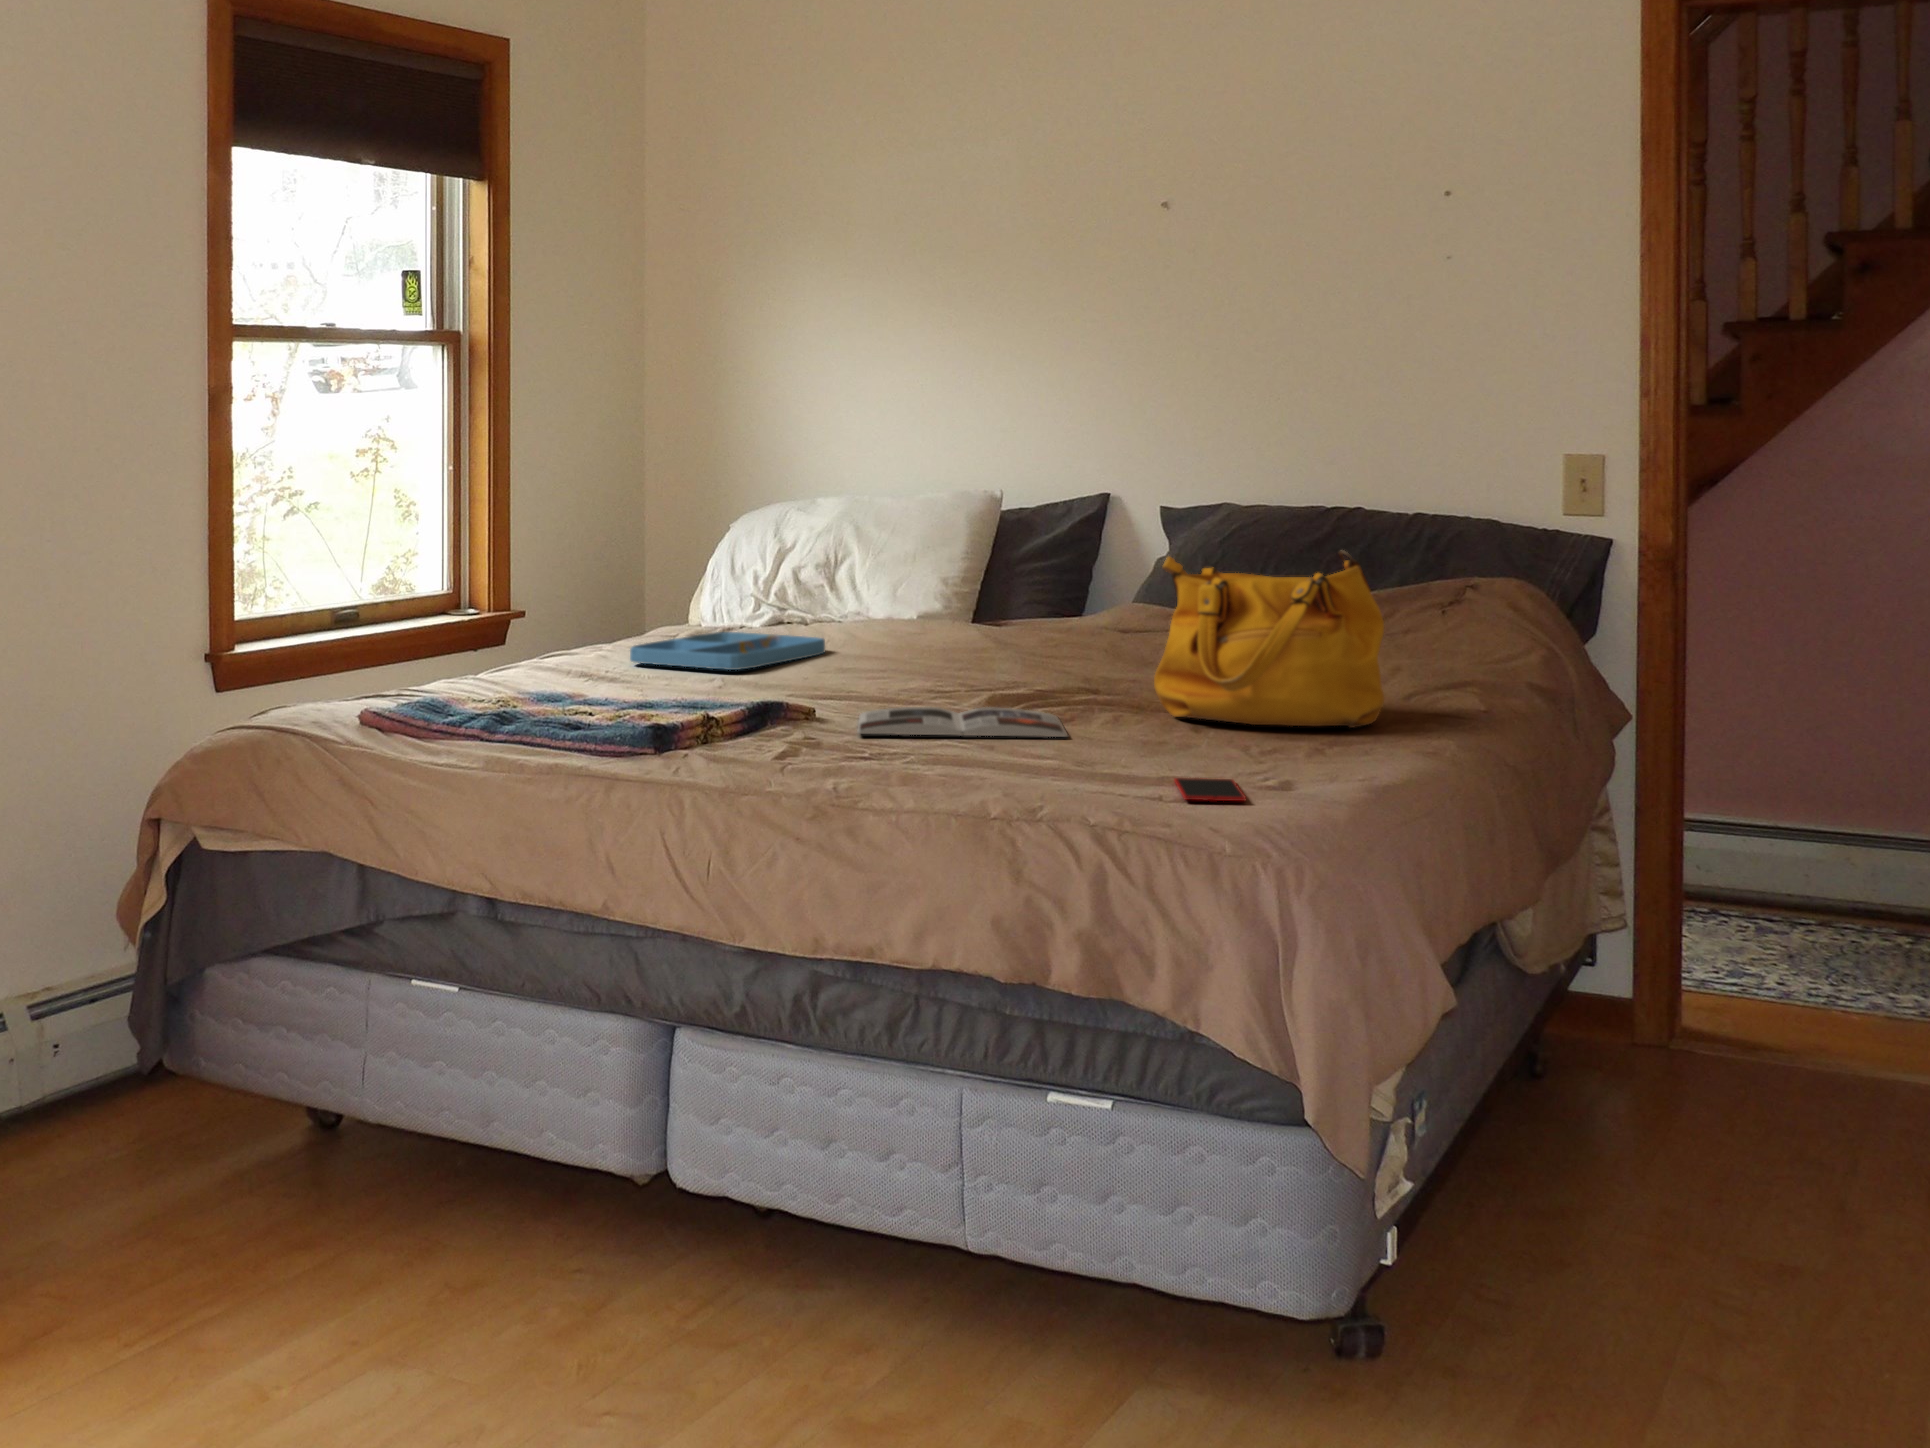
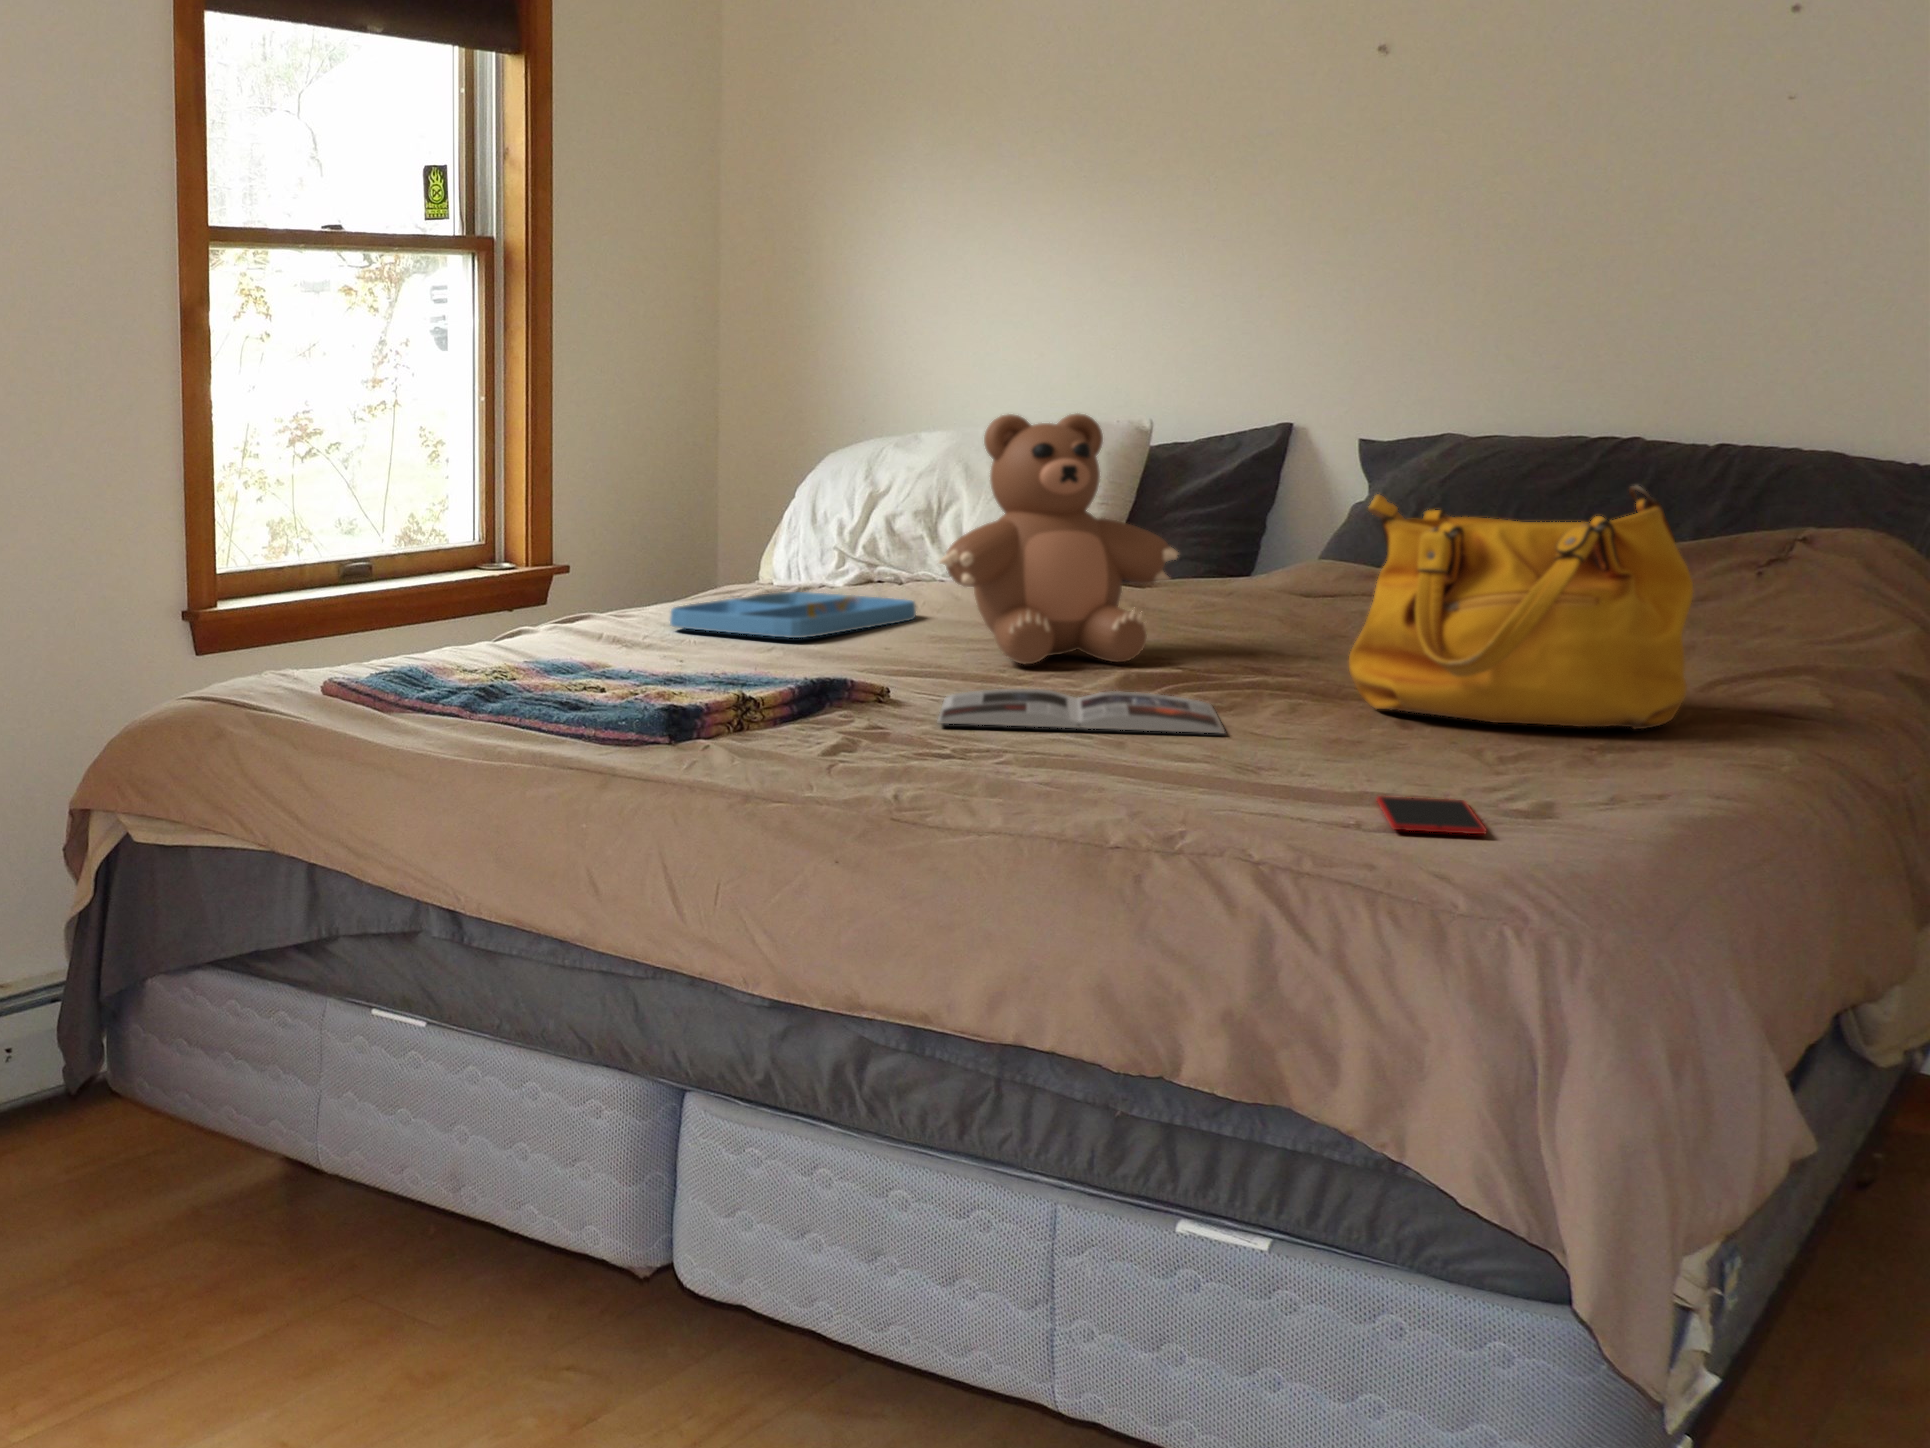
teddy bear: none [847,491,1030,688] -> present [939,414,1178,664]

